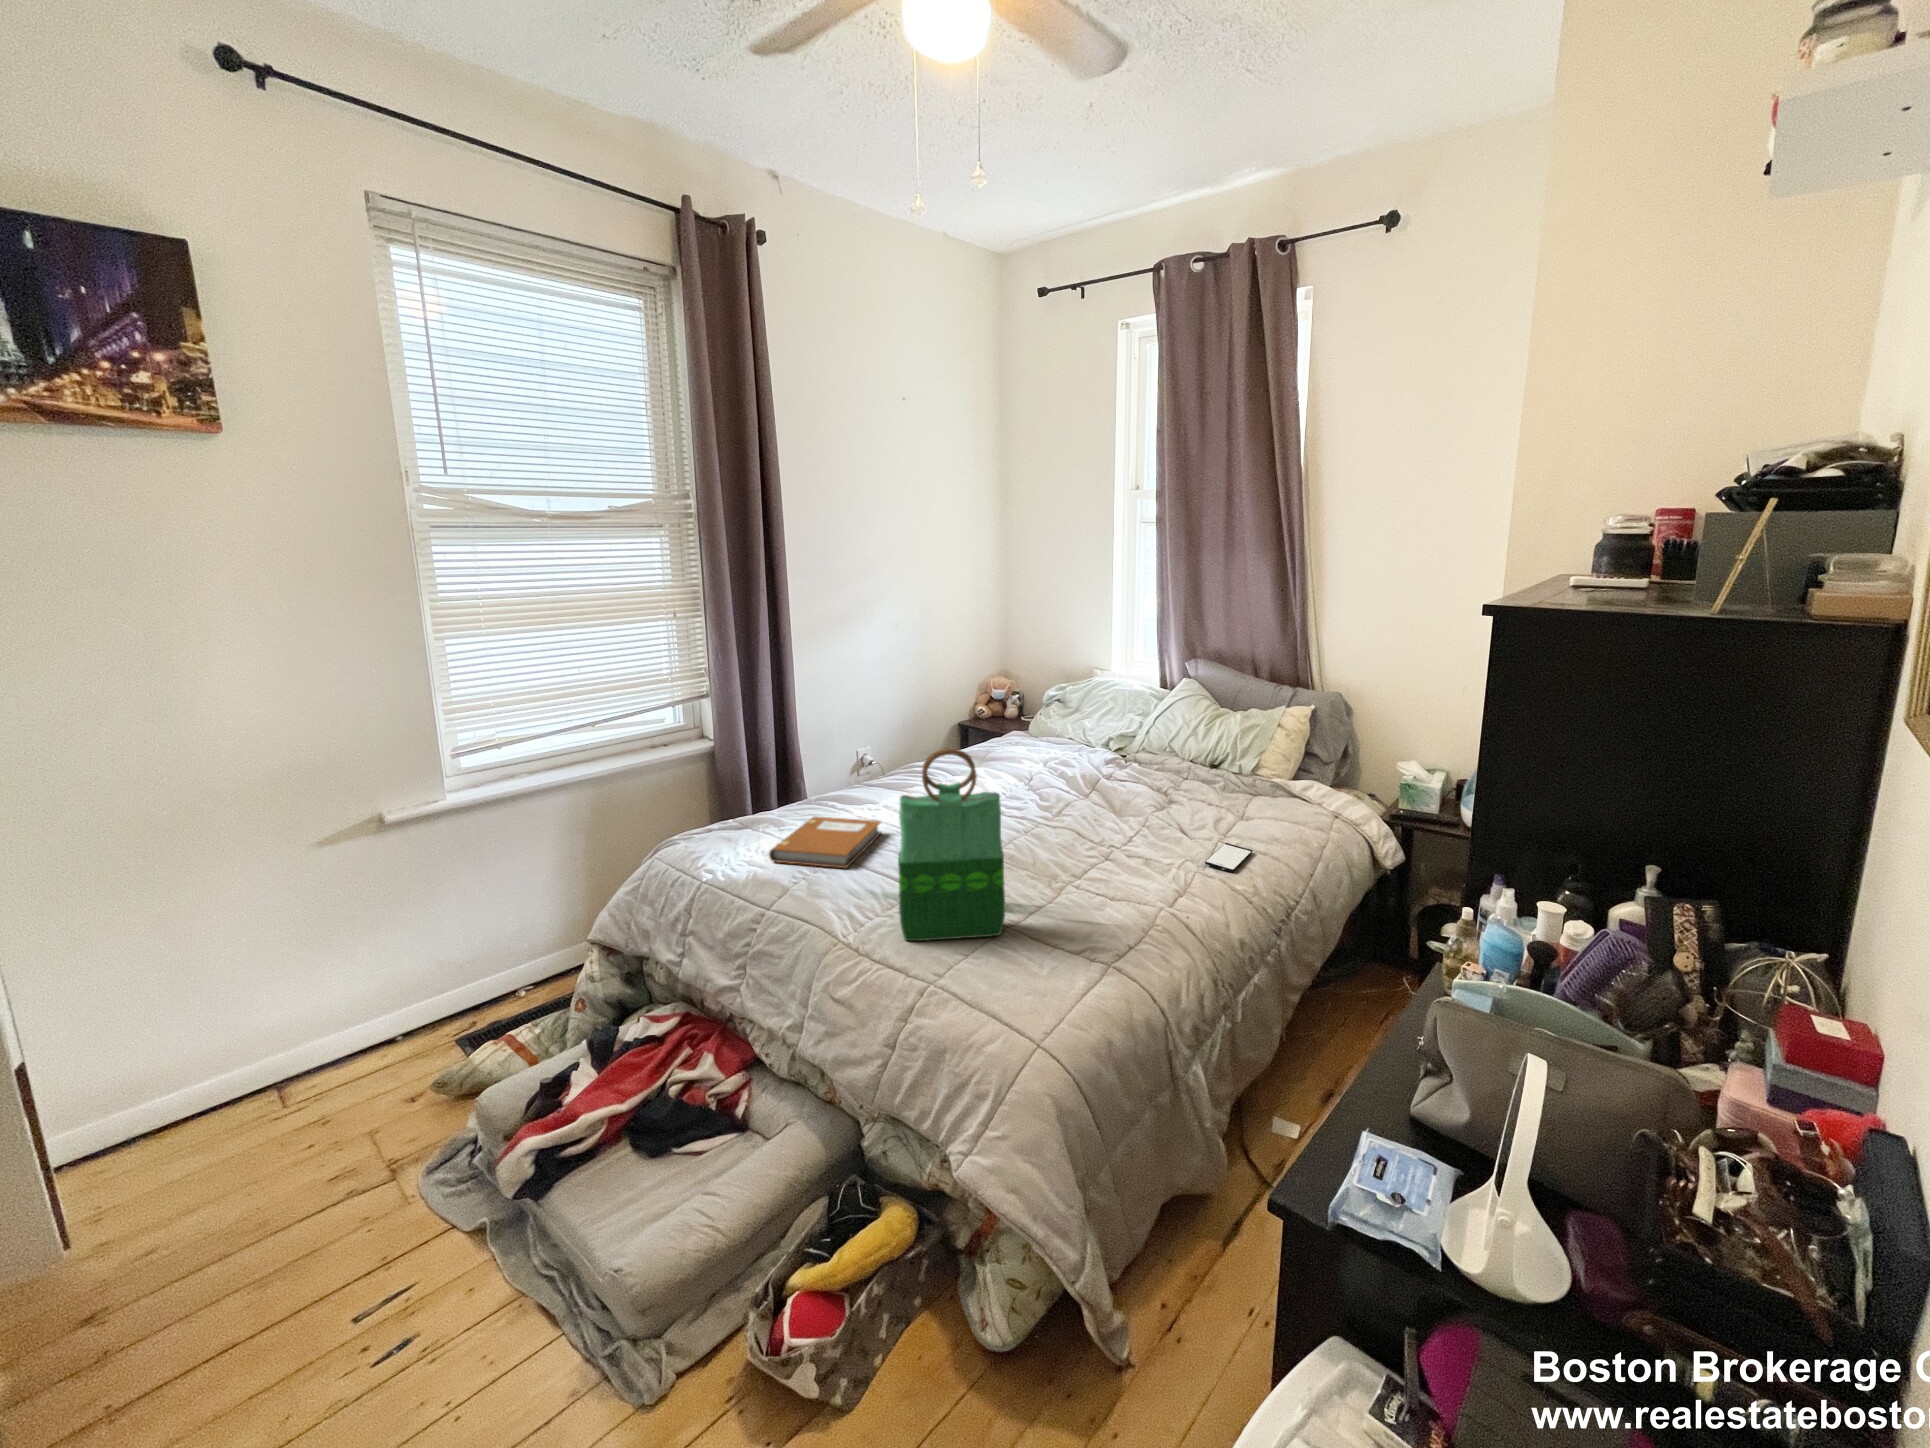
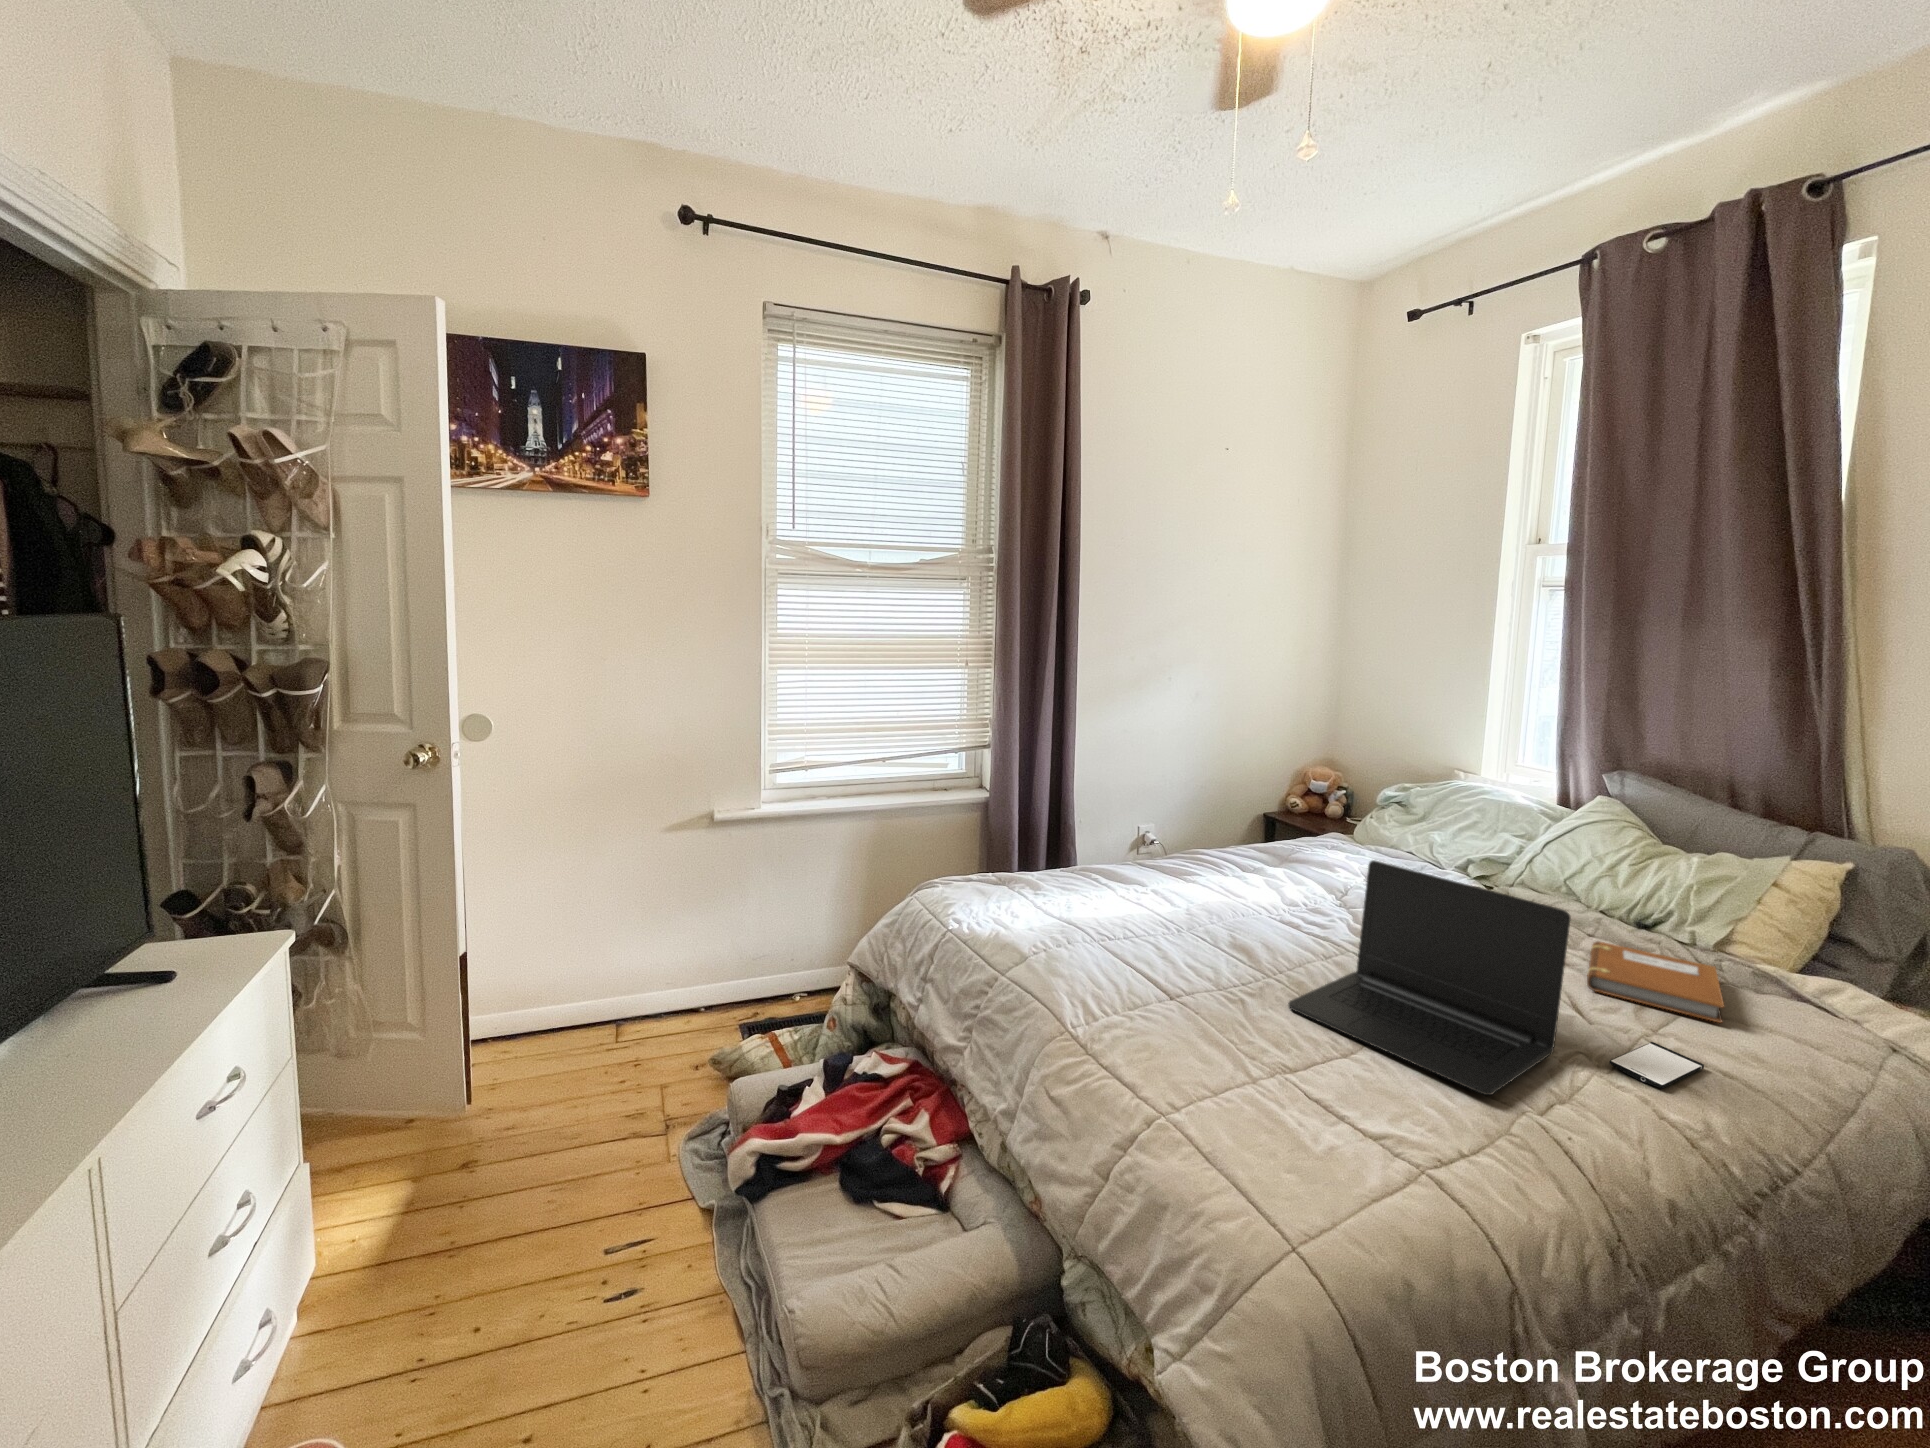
tote bag: present [898,748,1005,941] -> none [1137,829,1279,1078]
laptop: none [1007,751,1180,905] -> present [1288,860,1571,1095]
notebook: present [769,817,881,868] -> present [1587,941,1724,1023]

